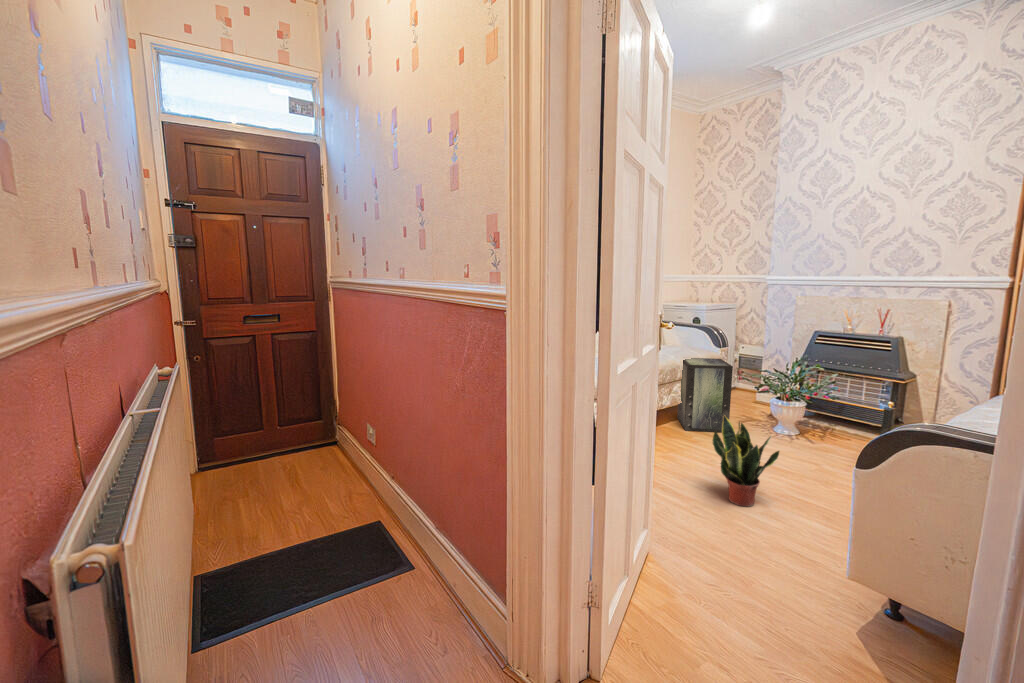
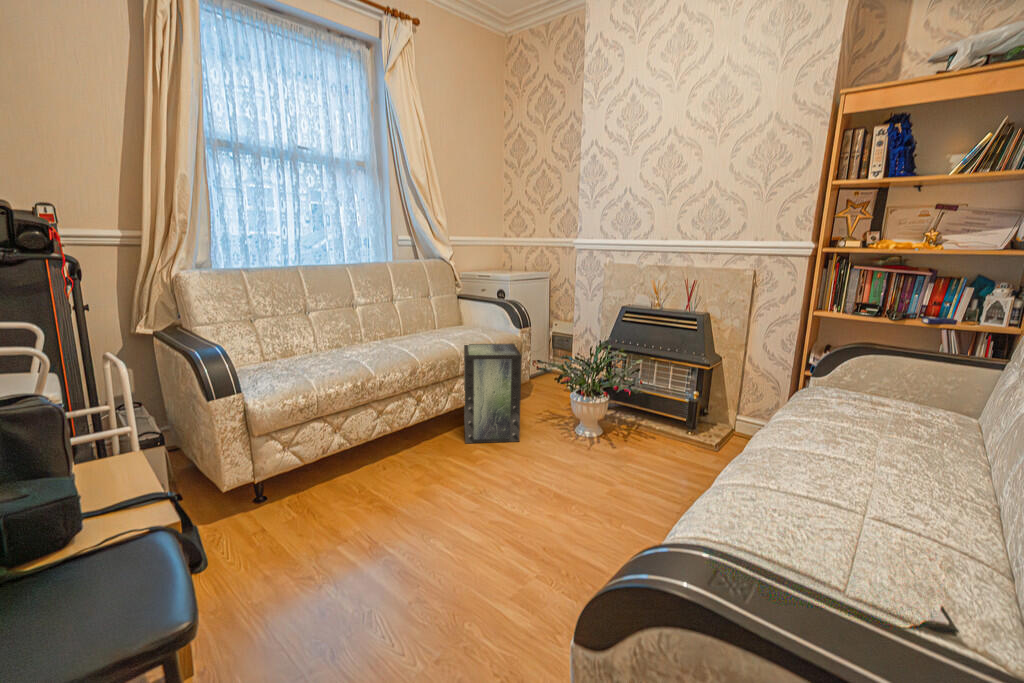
potted plant: present [713,415,779,507] -> none [448,453,540,596]

